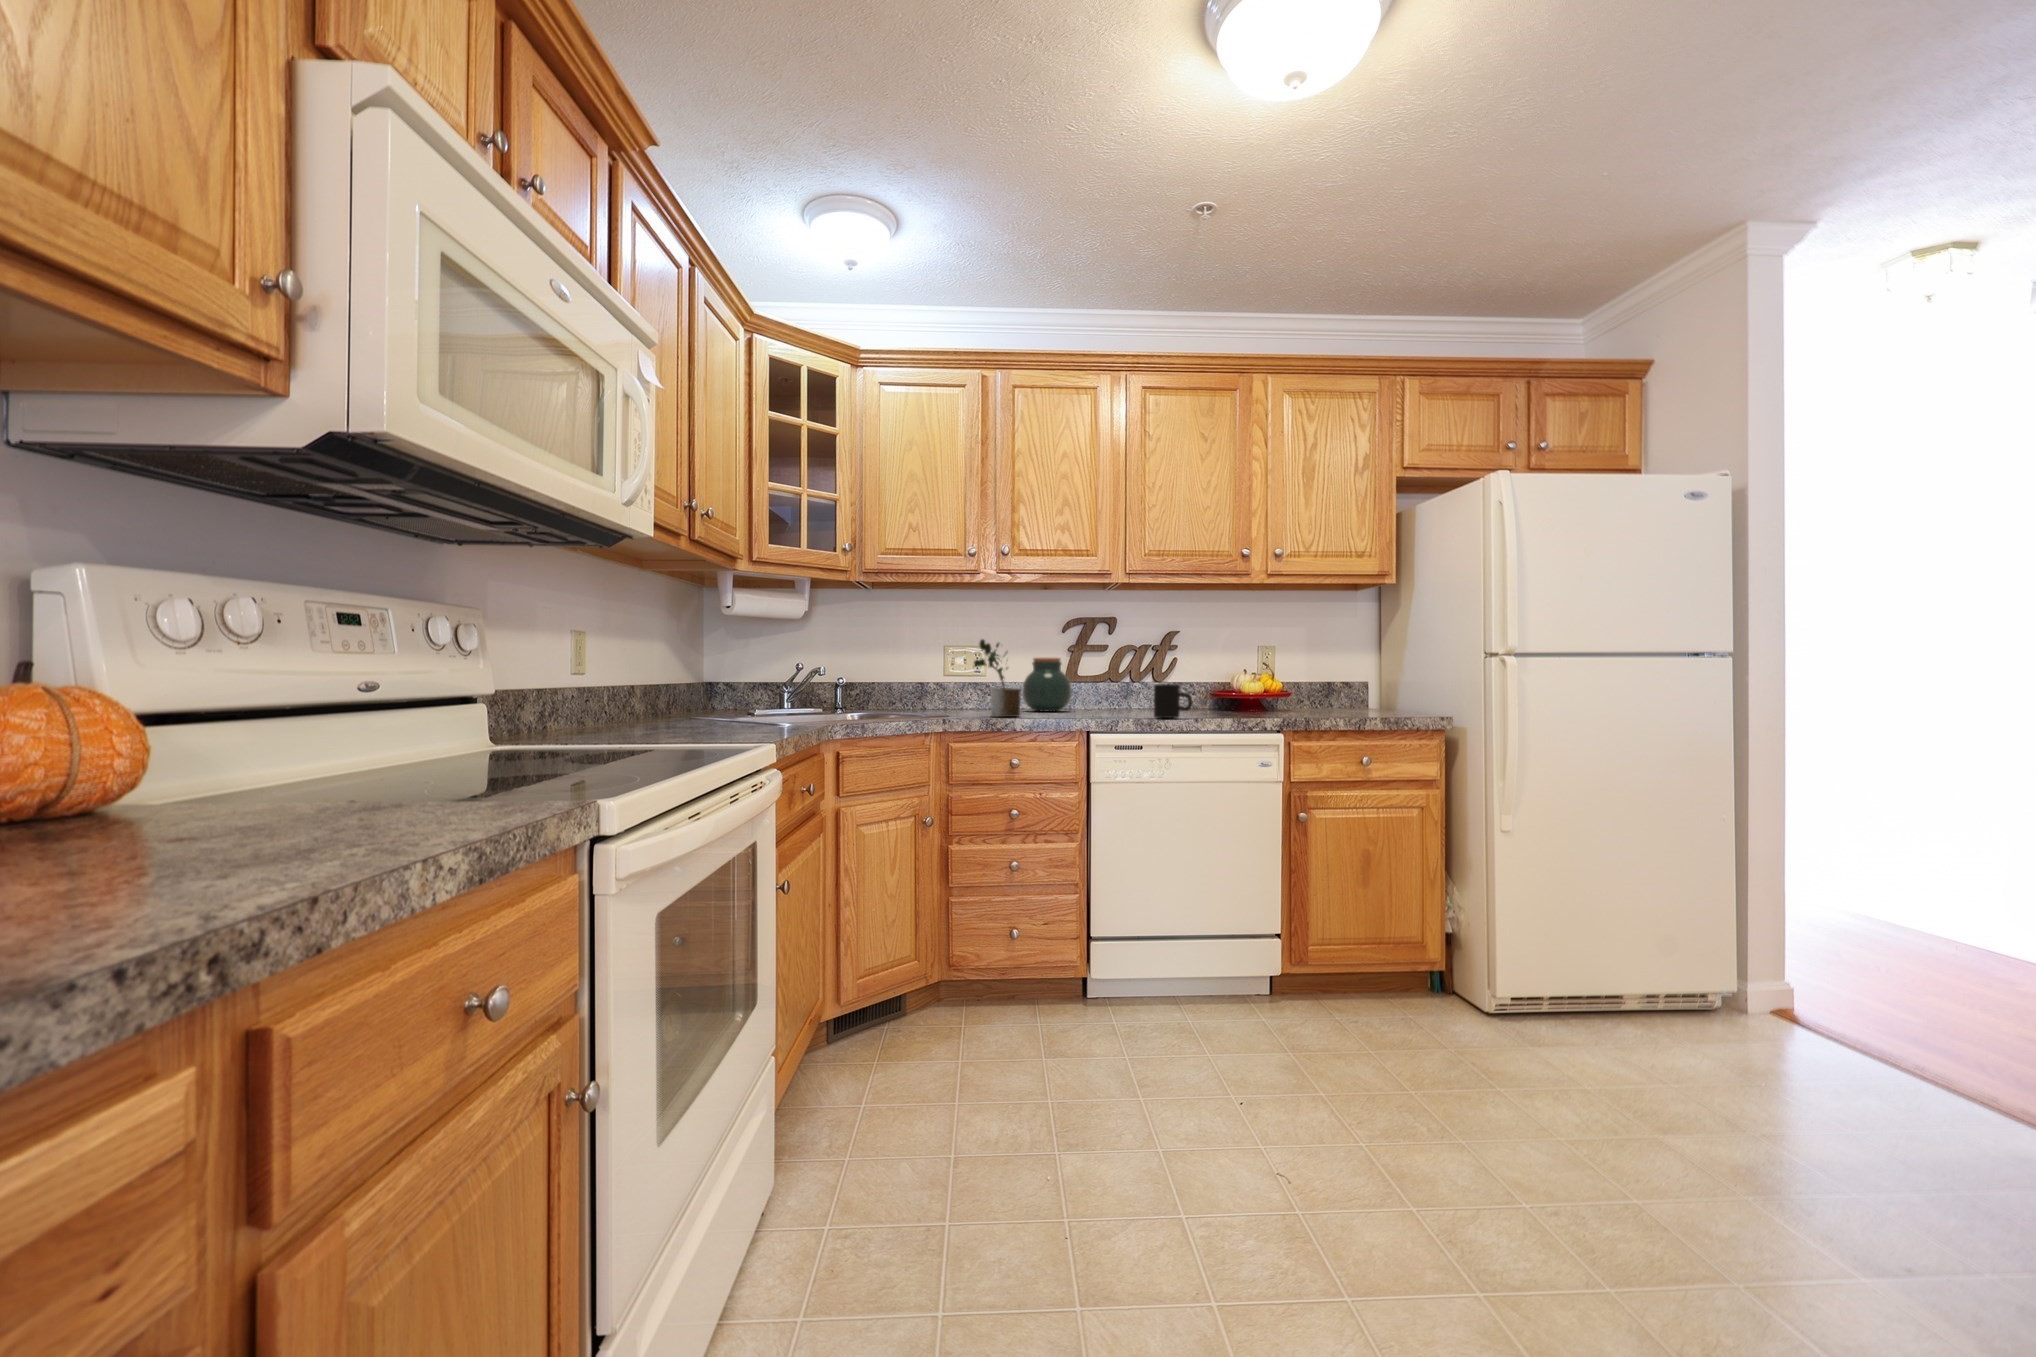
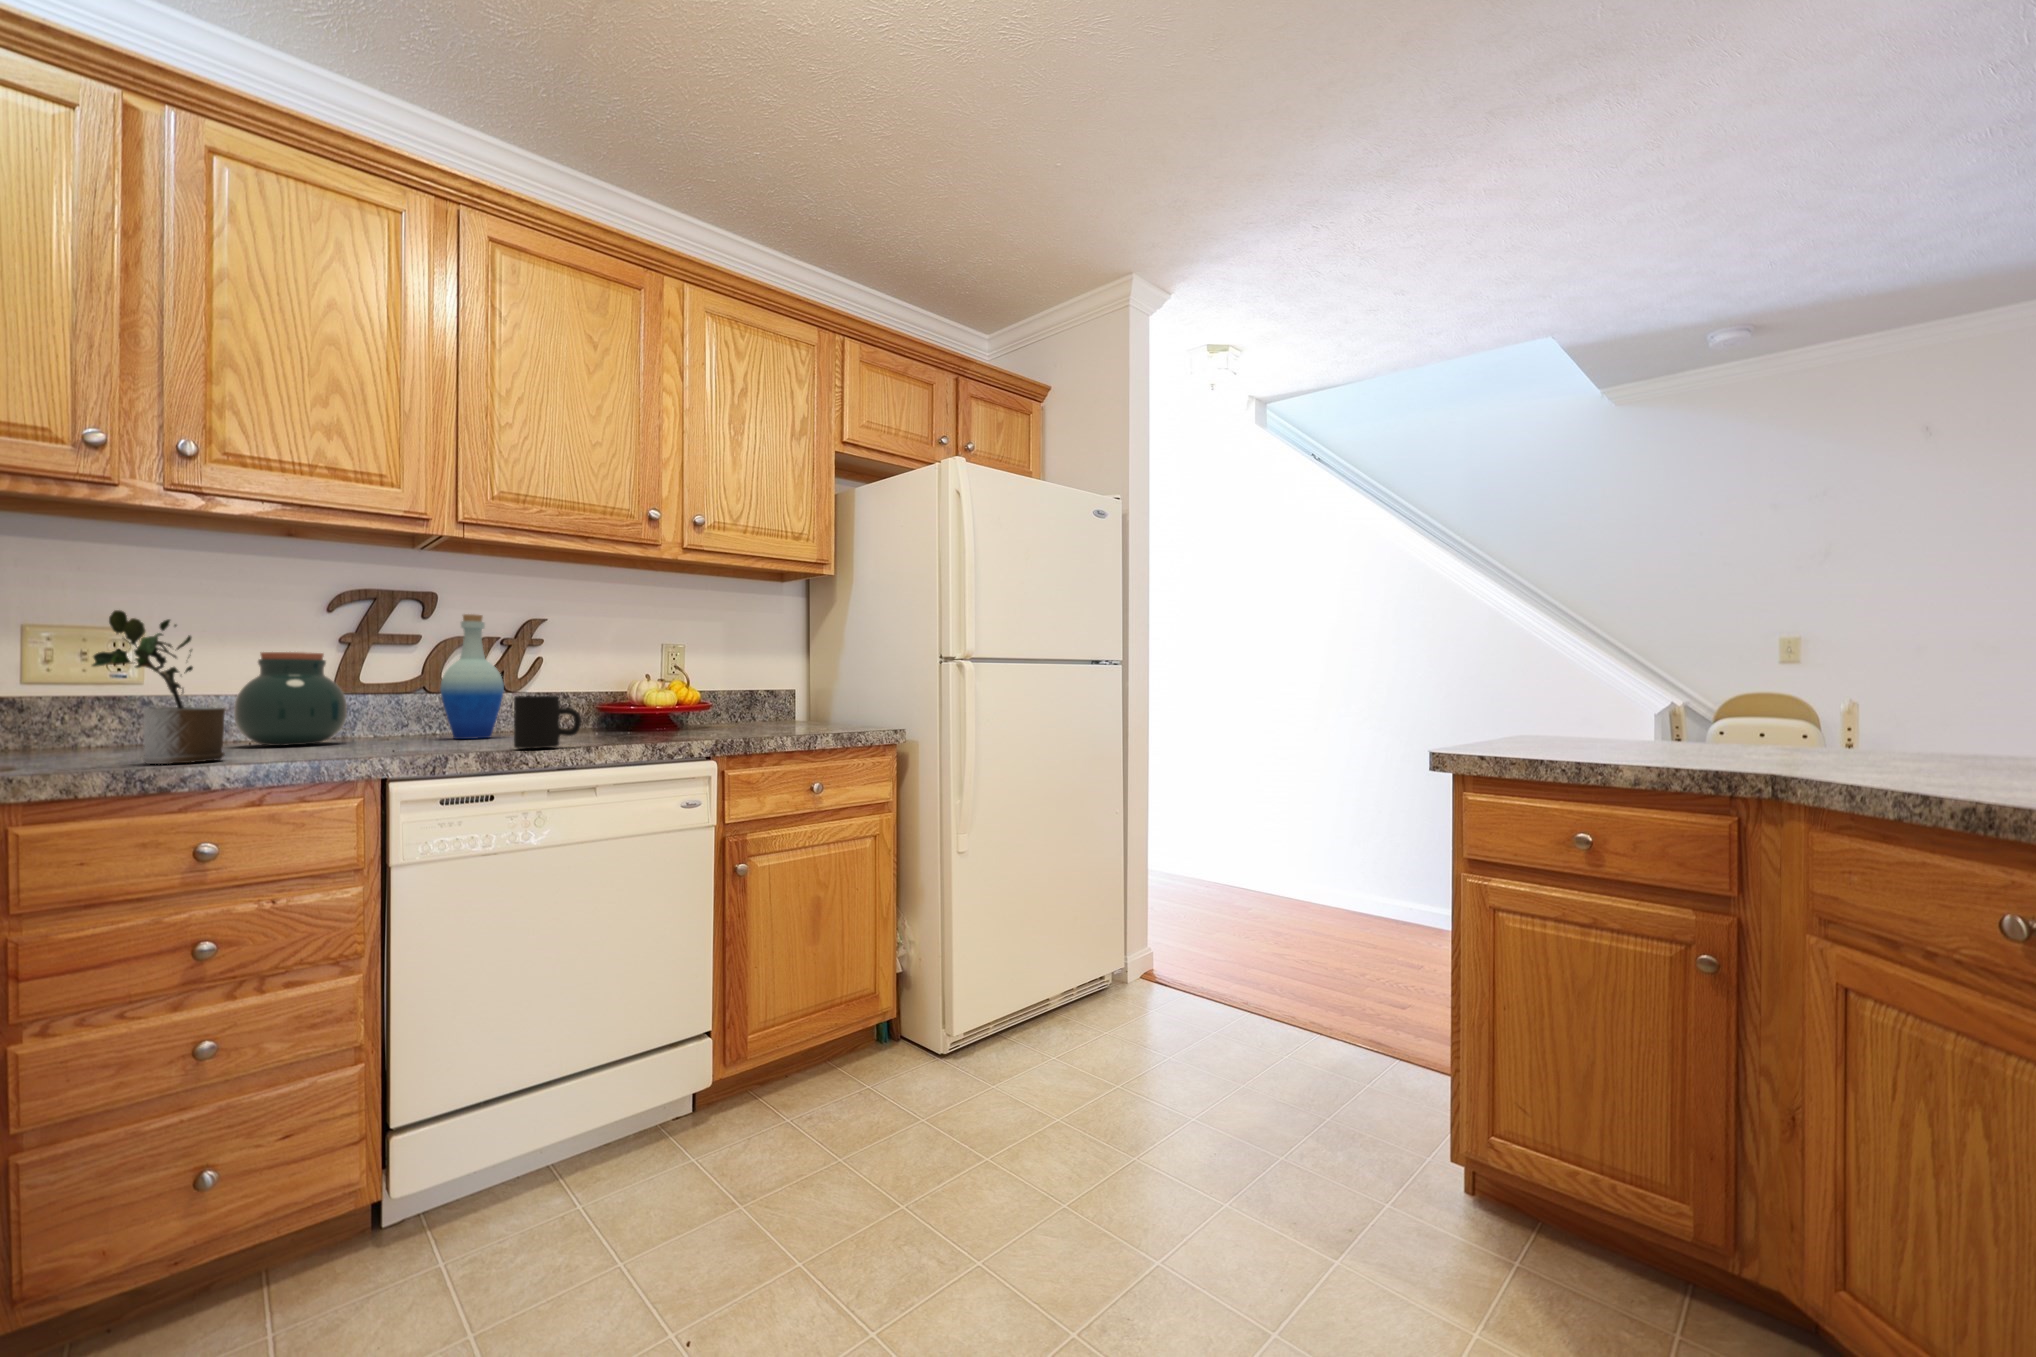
bottle: none [1118,631,1152,712] -> present [440,614,504,739]

